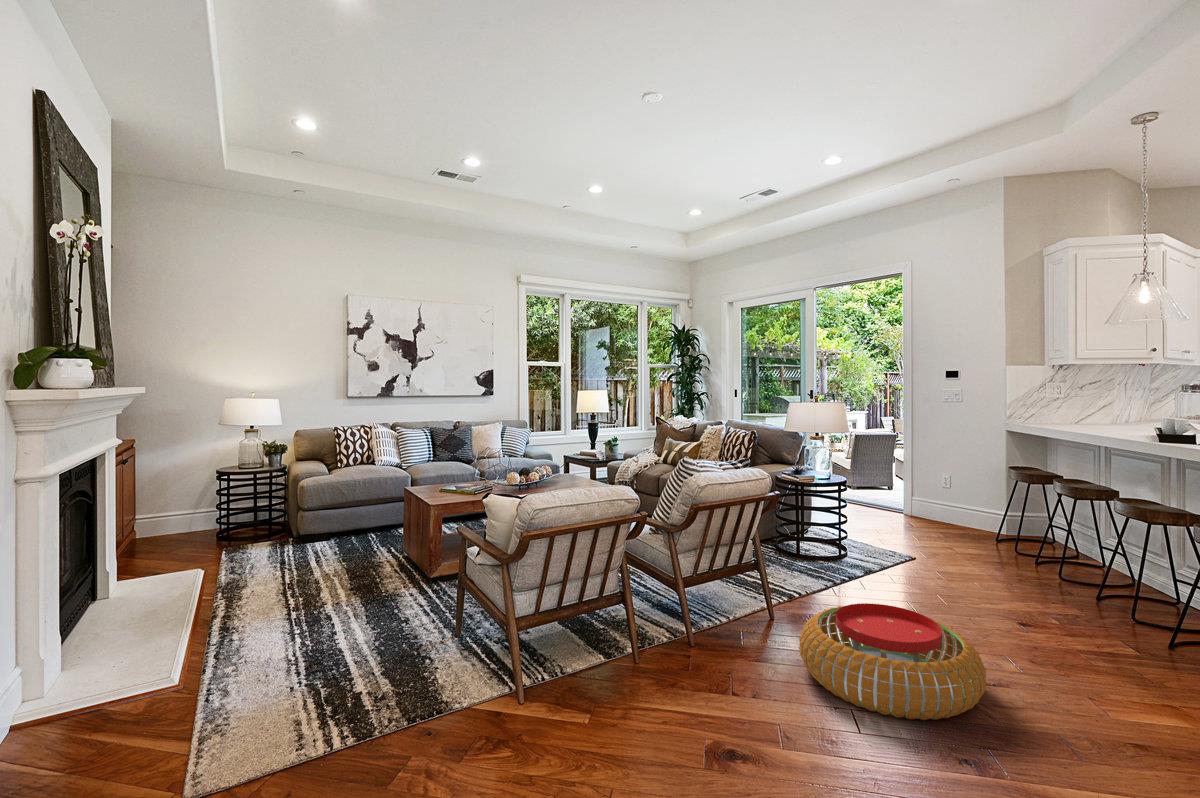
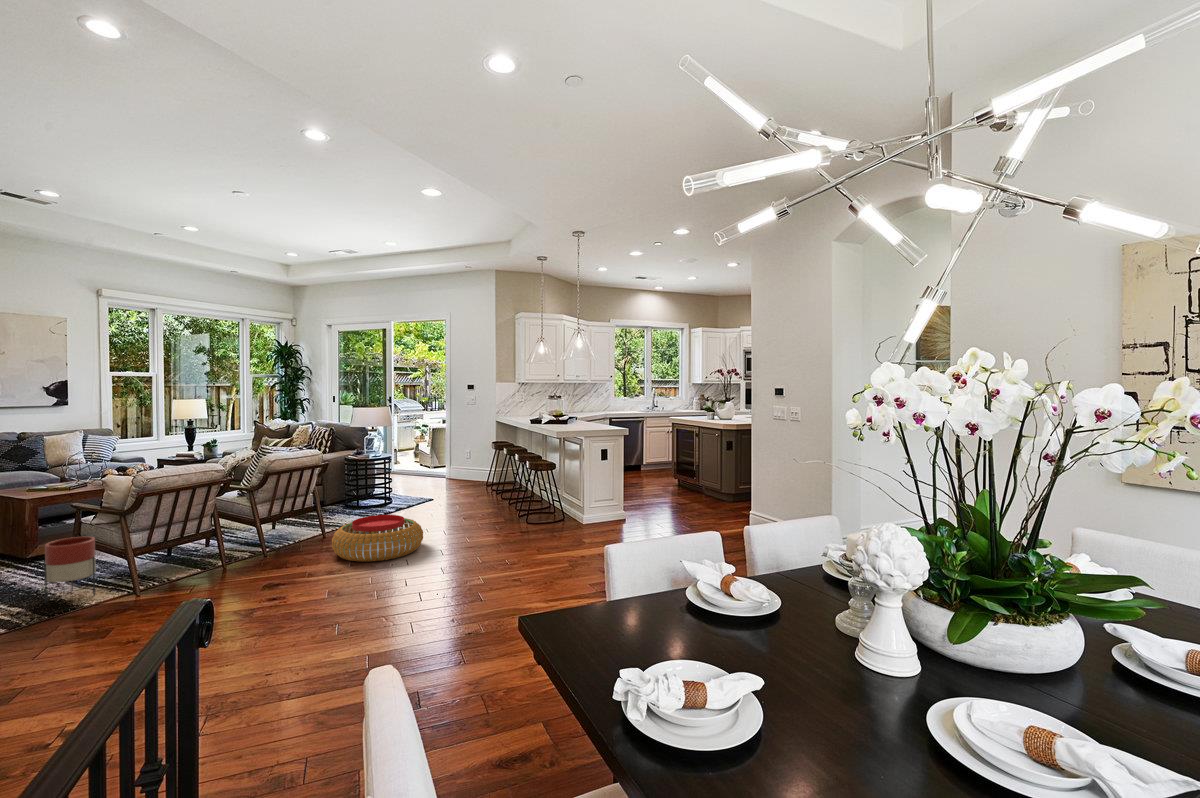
planter: none [420,581,478,680] -> present [44,537,96,603]

